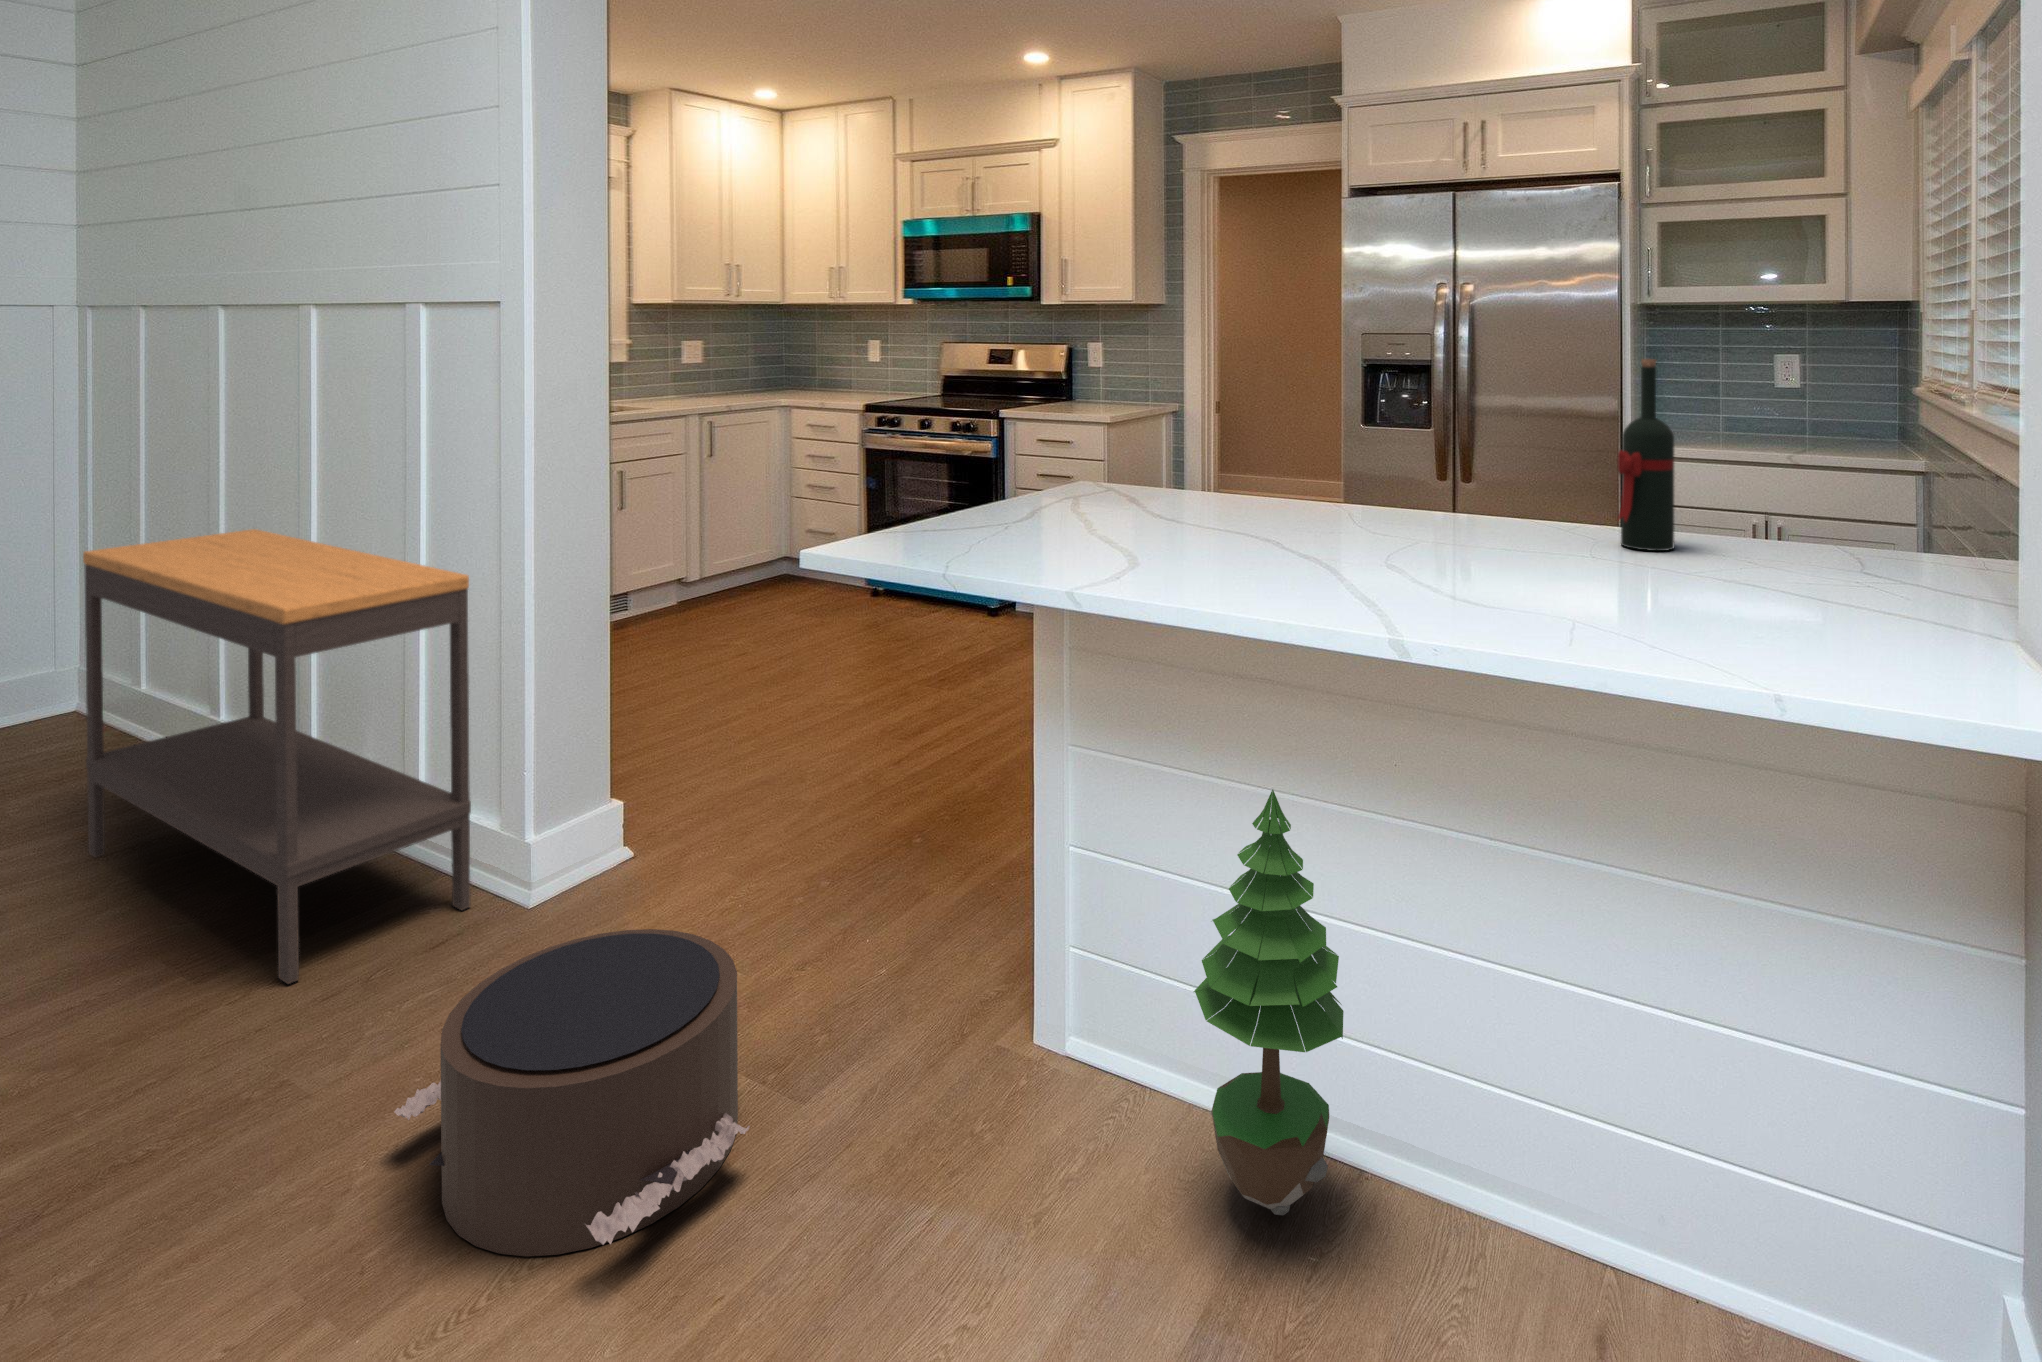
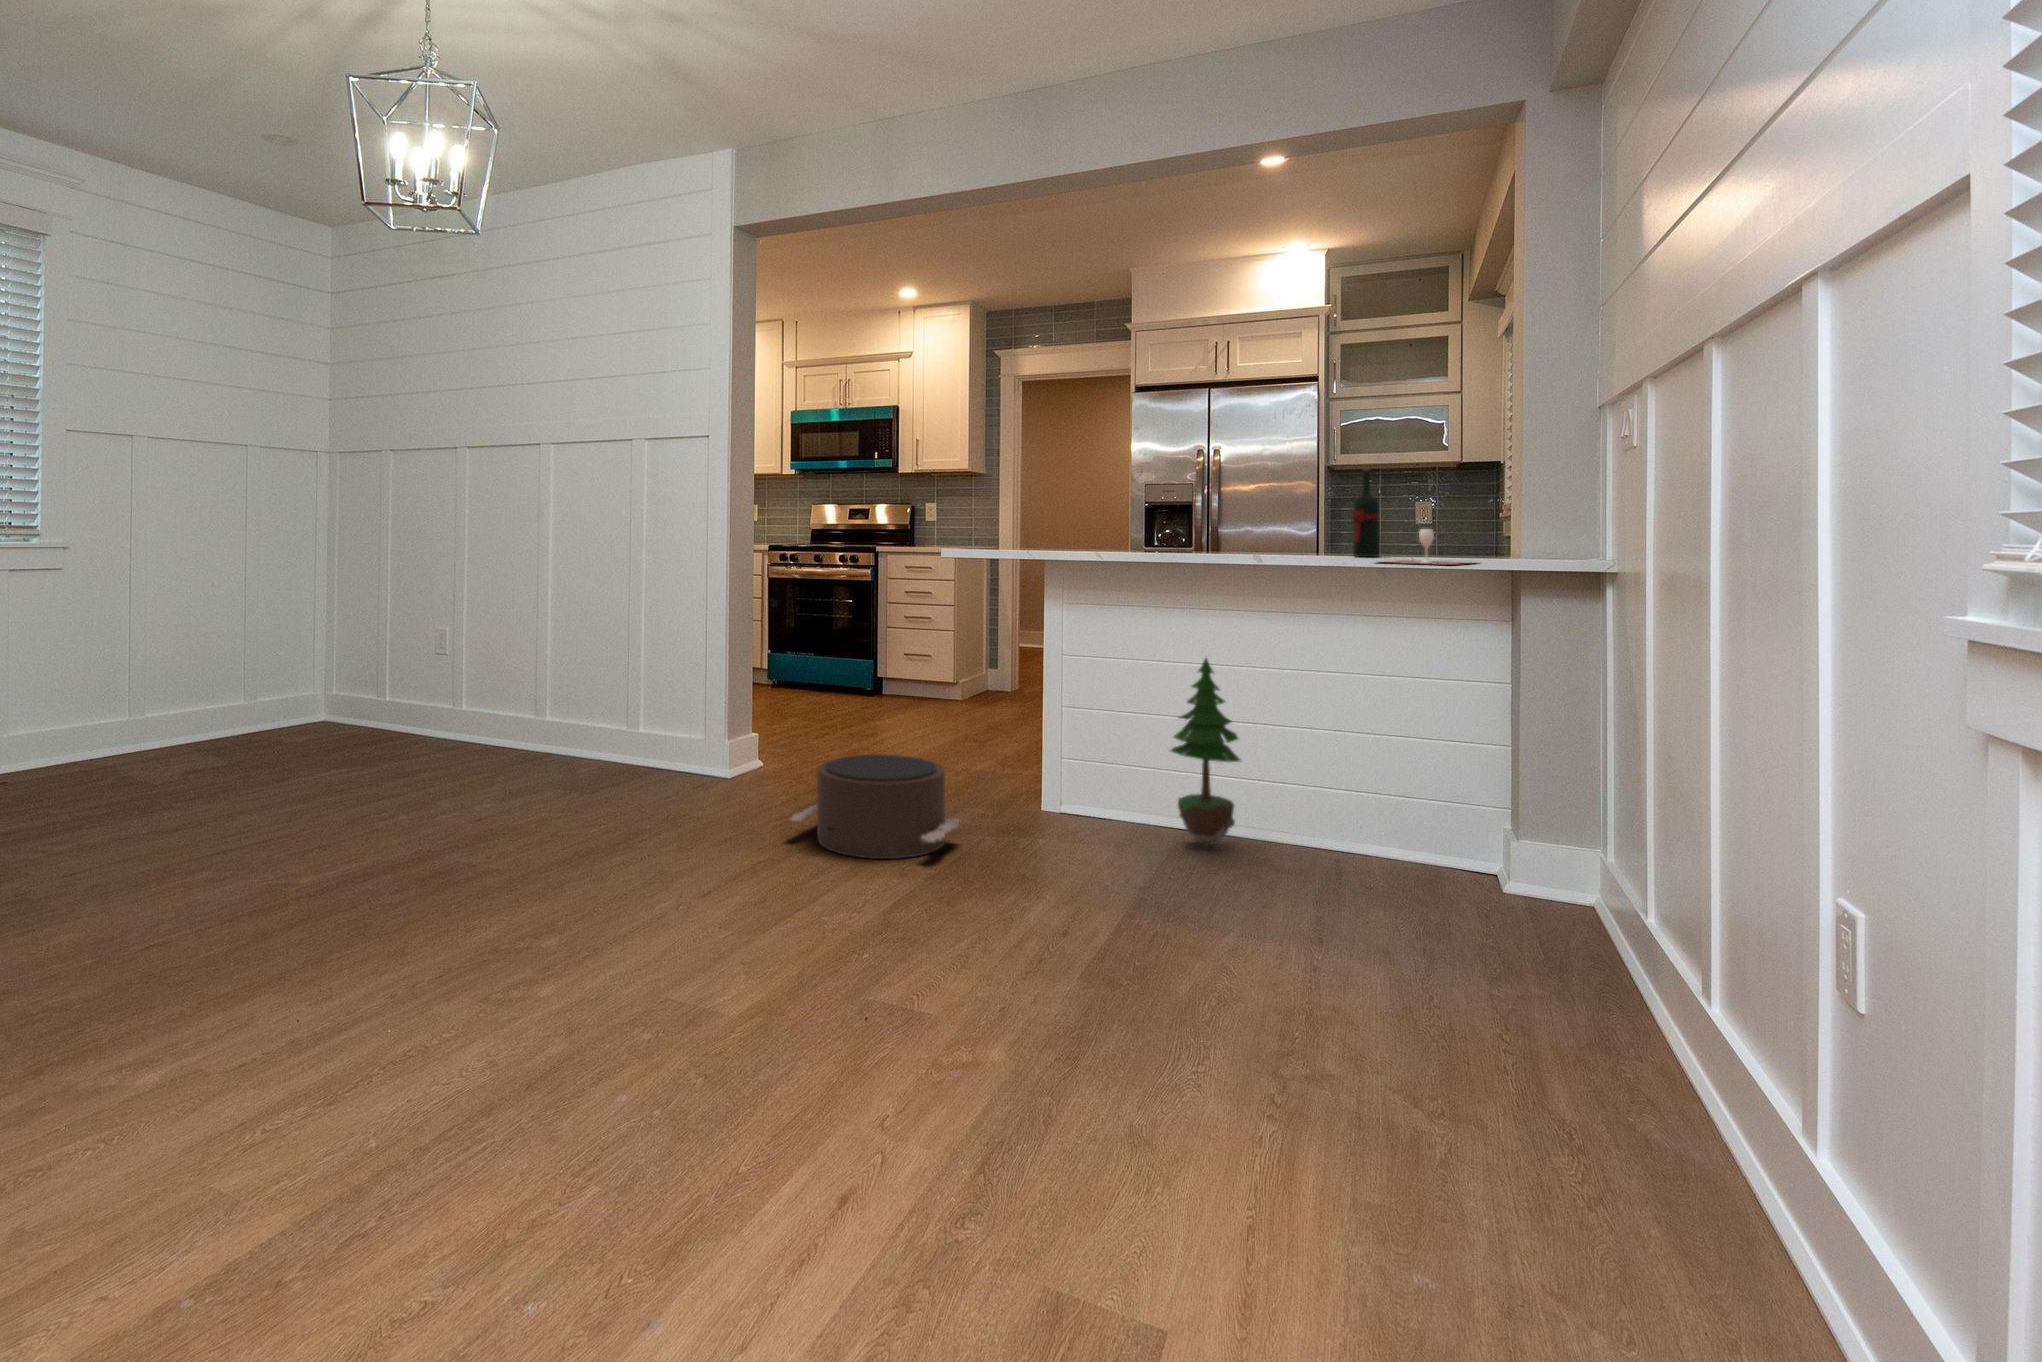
console table: present [83,529,471,984] -> none [457,593,711,806]
wine glass: none [1633,535,1901,654] -> present [1391,529,1472,565]

